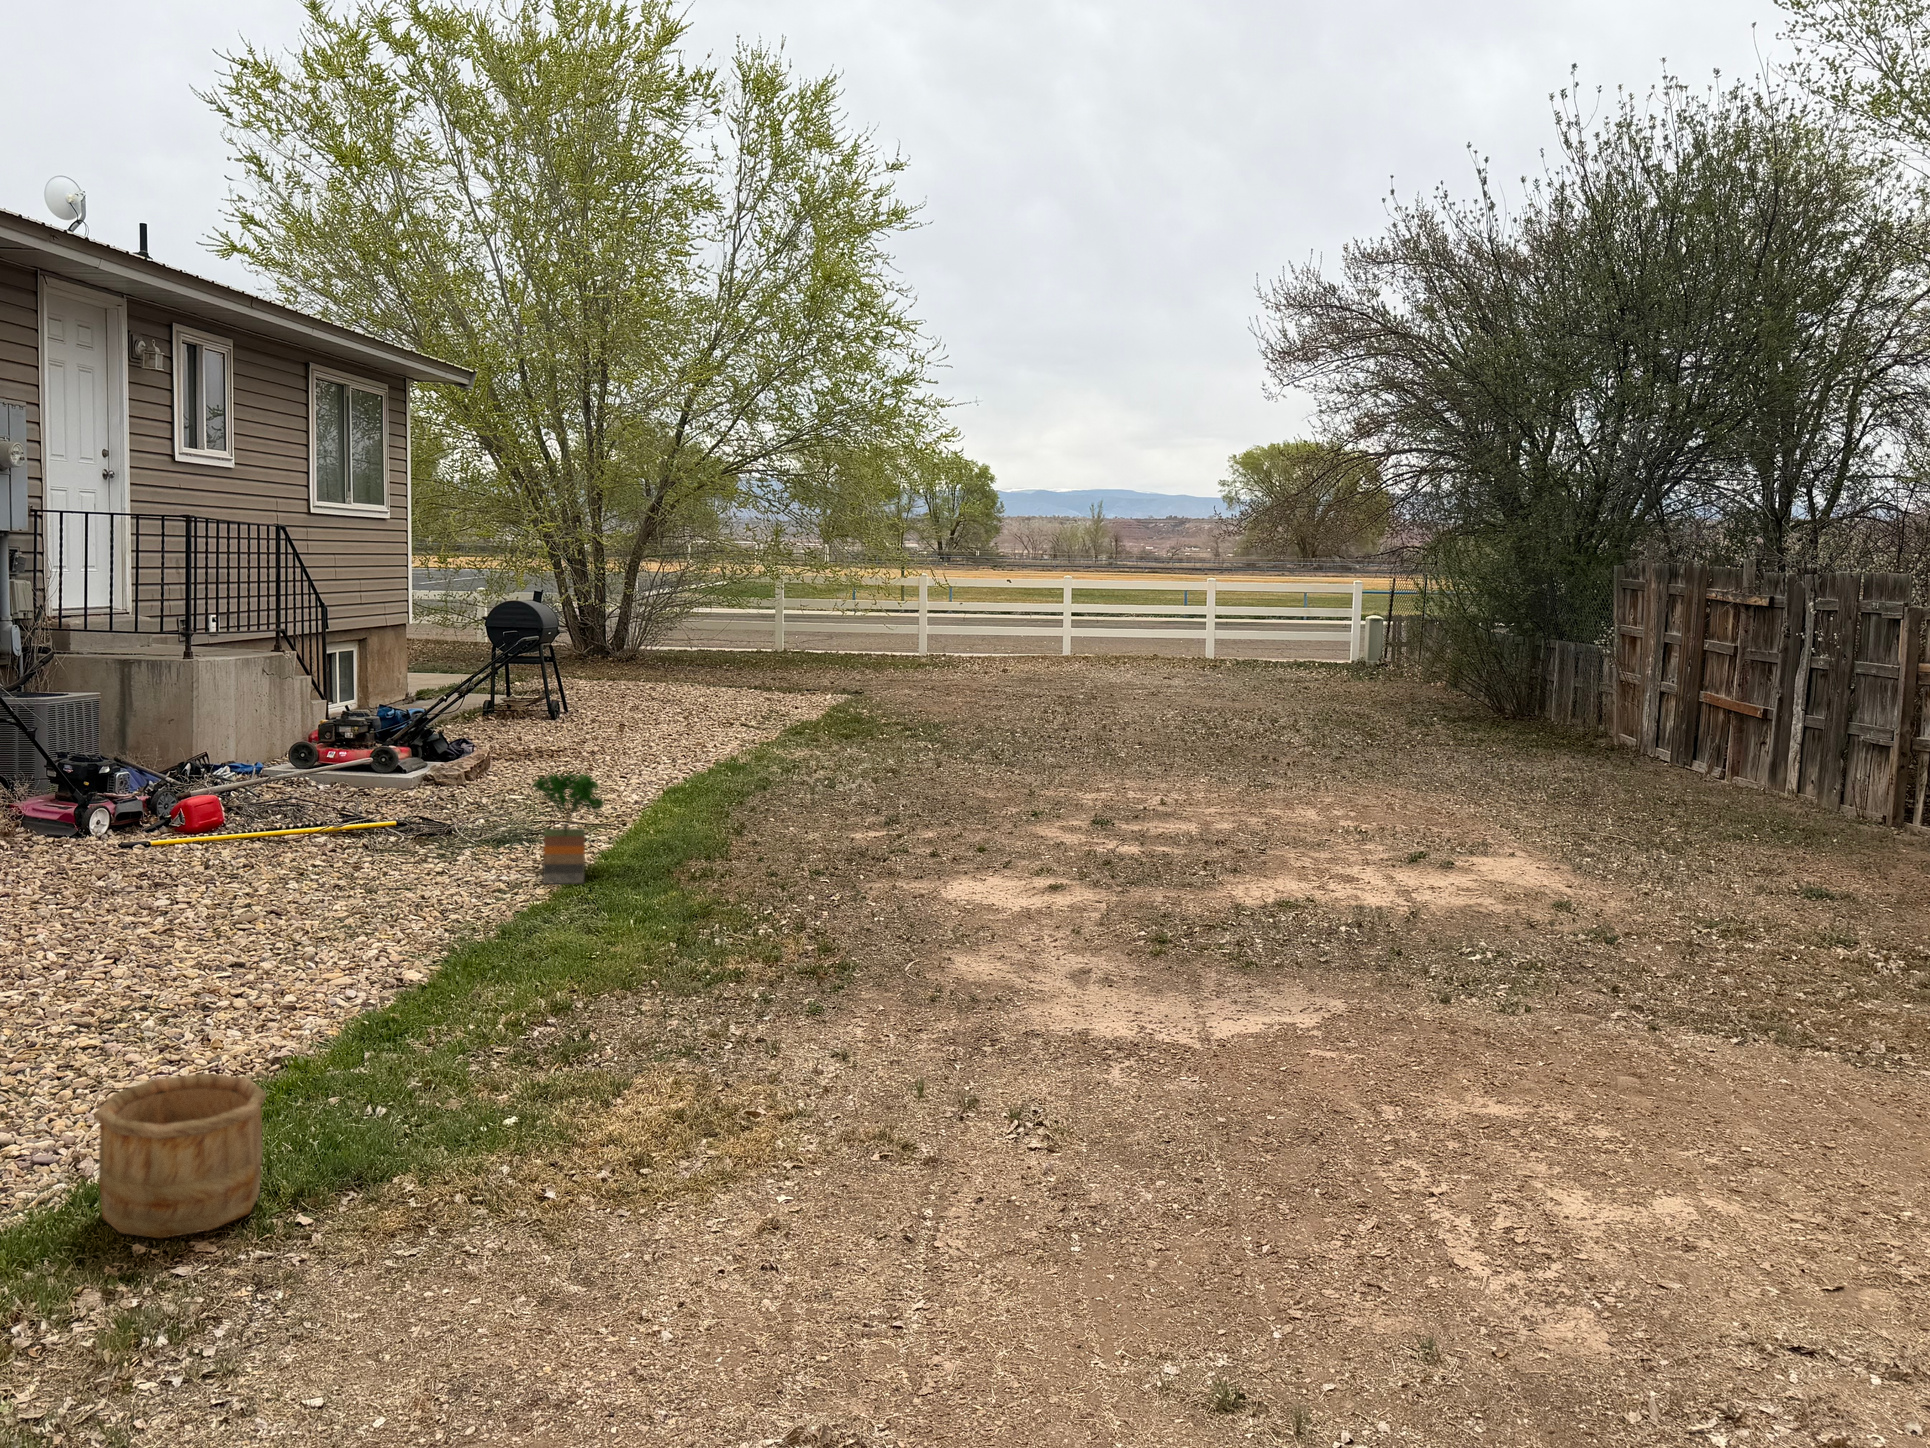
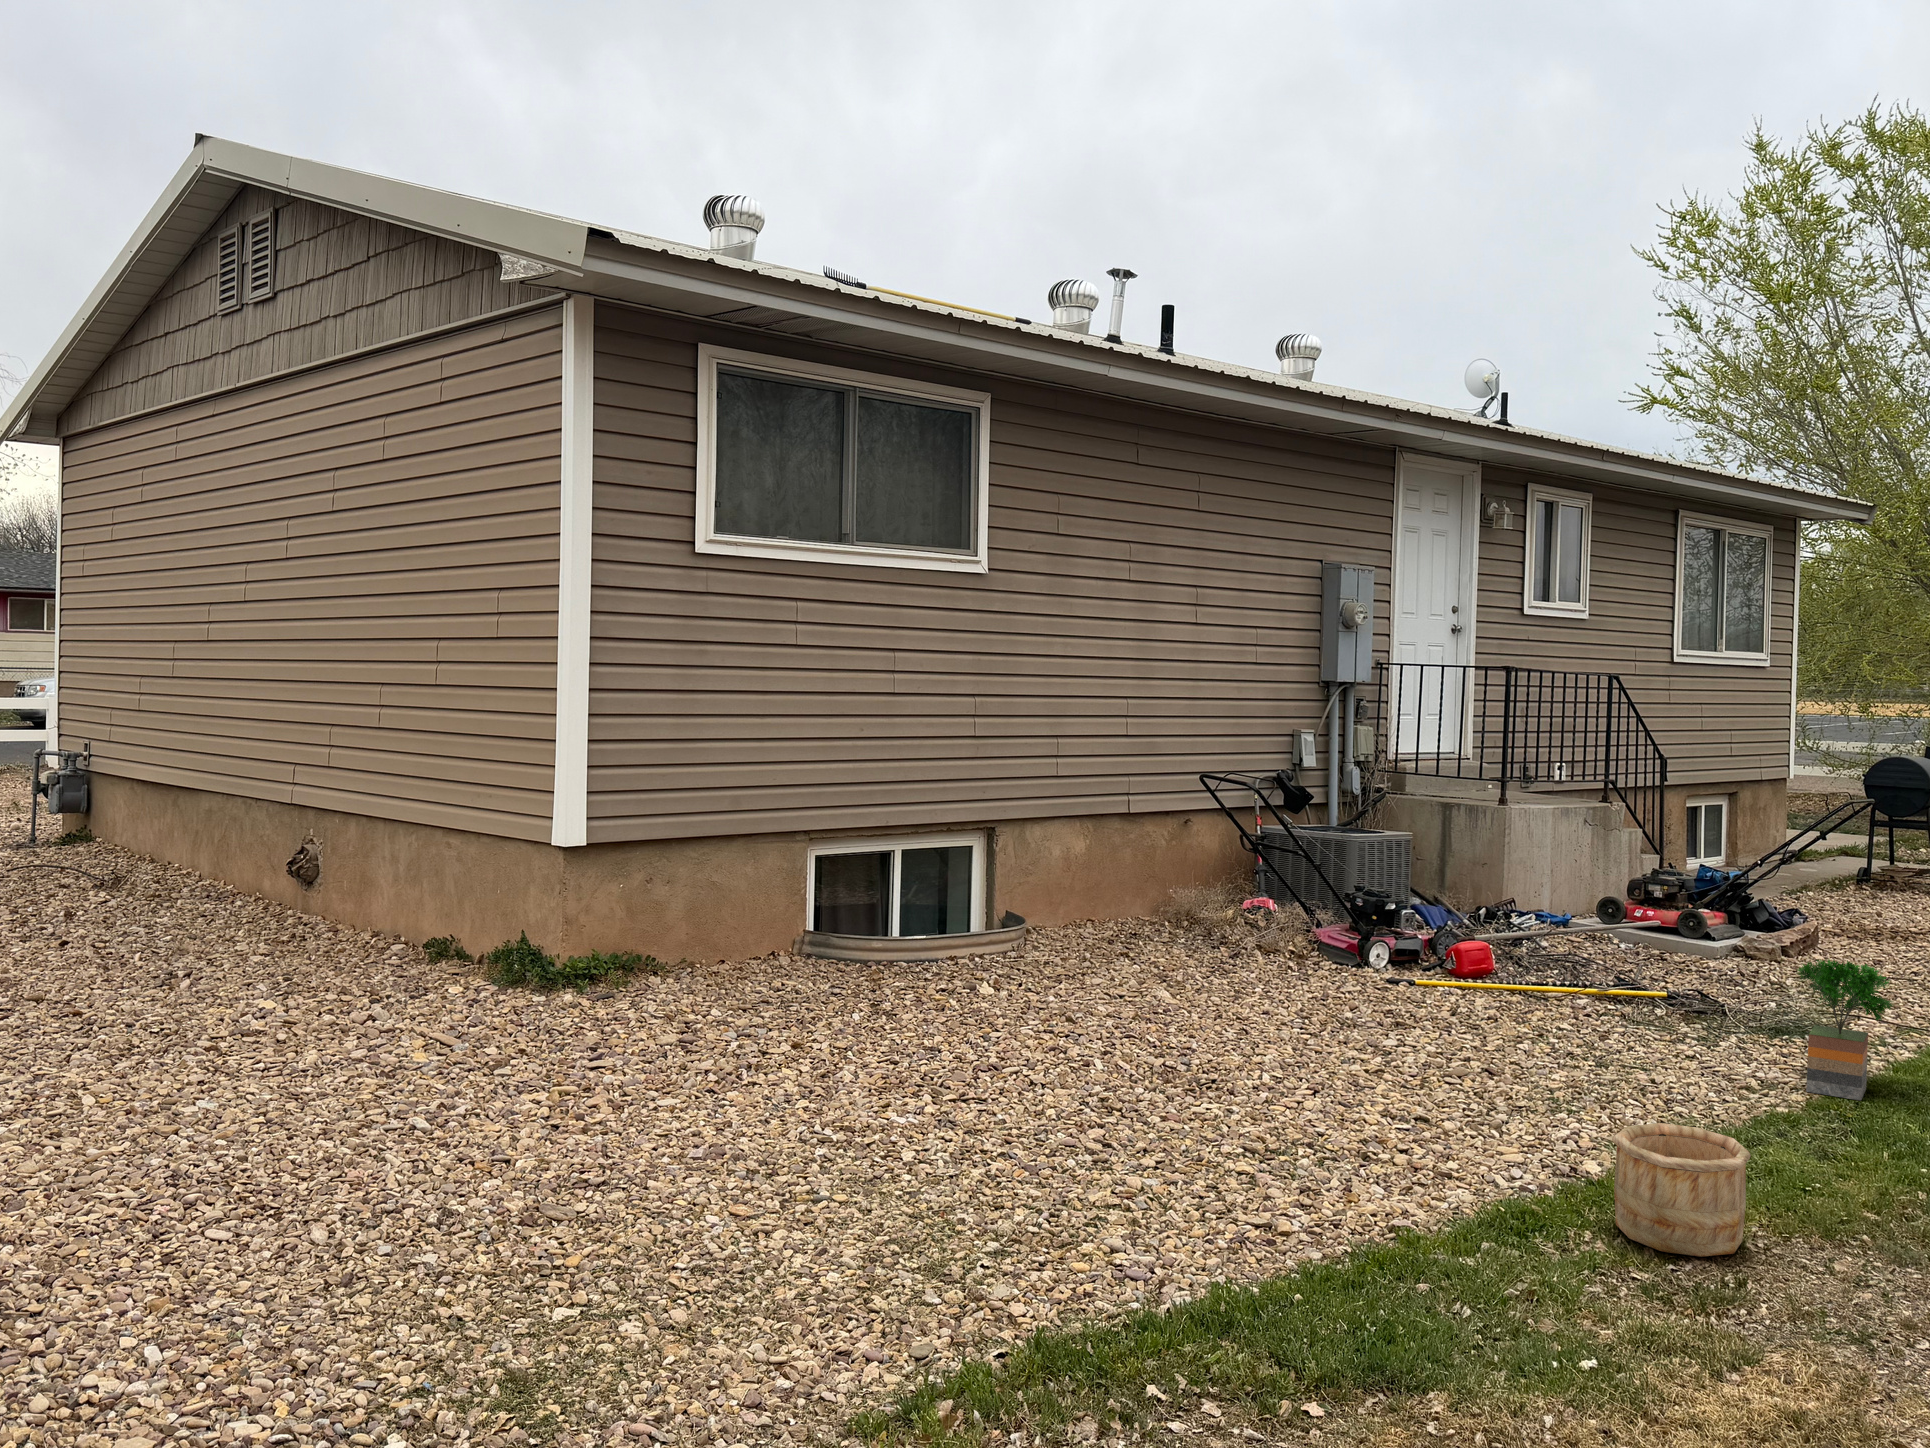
wooden bucket: present [94,1074,266,1238] -> present [1612,1123,1751,1257]

